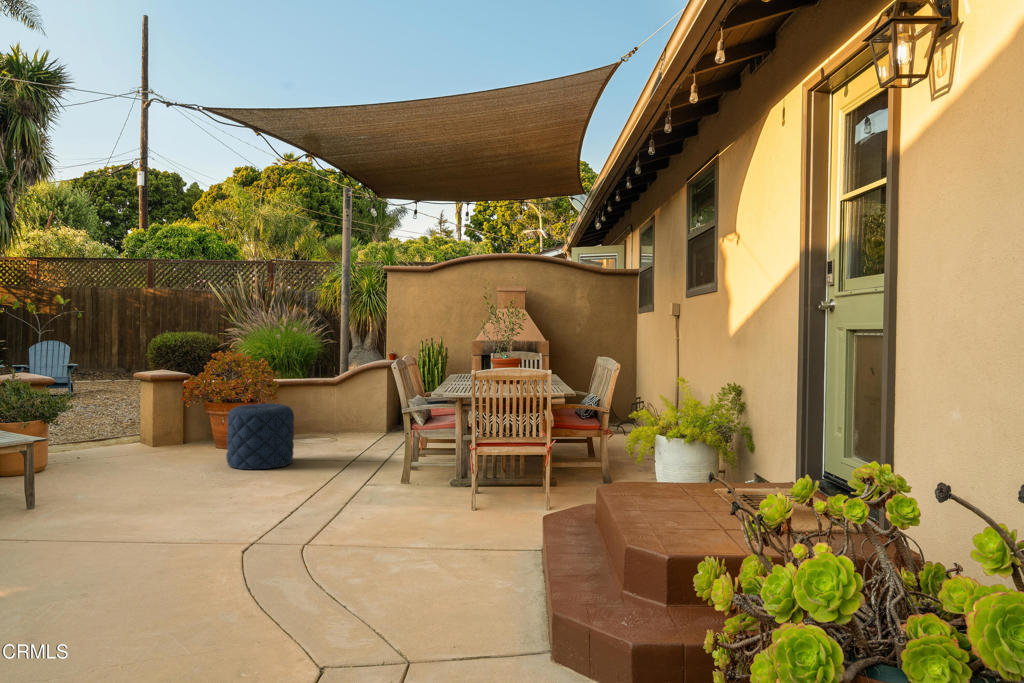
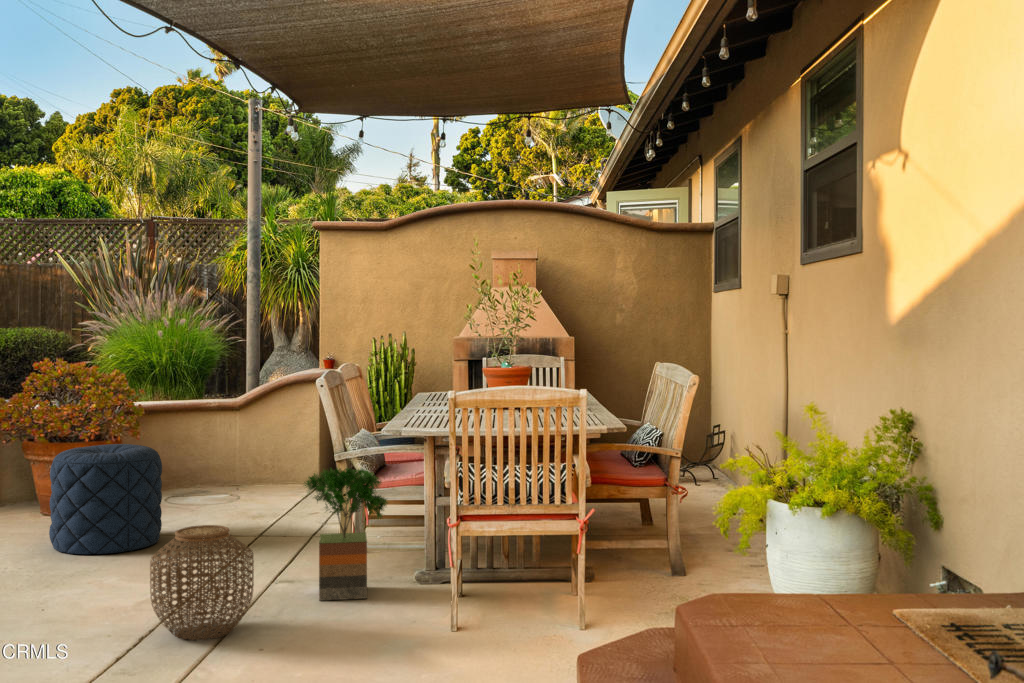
potted tree: none [384,416,436,494] -> present [304,468,388,601]
woven basket: none [299,447,358,512] -> present [150,525,254,640]

